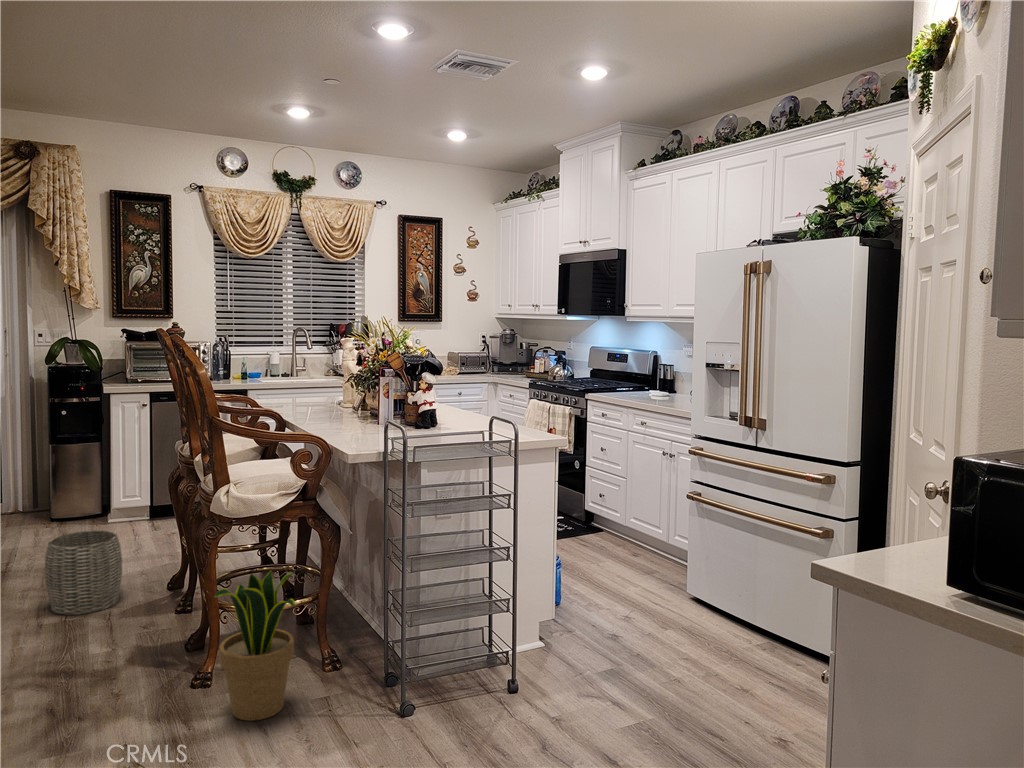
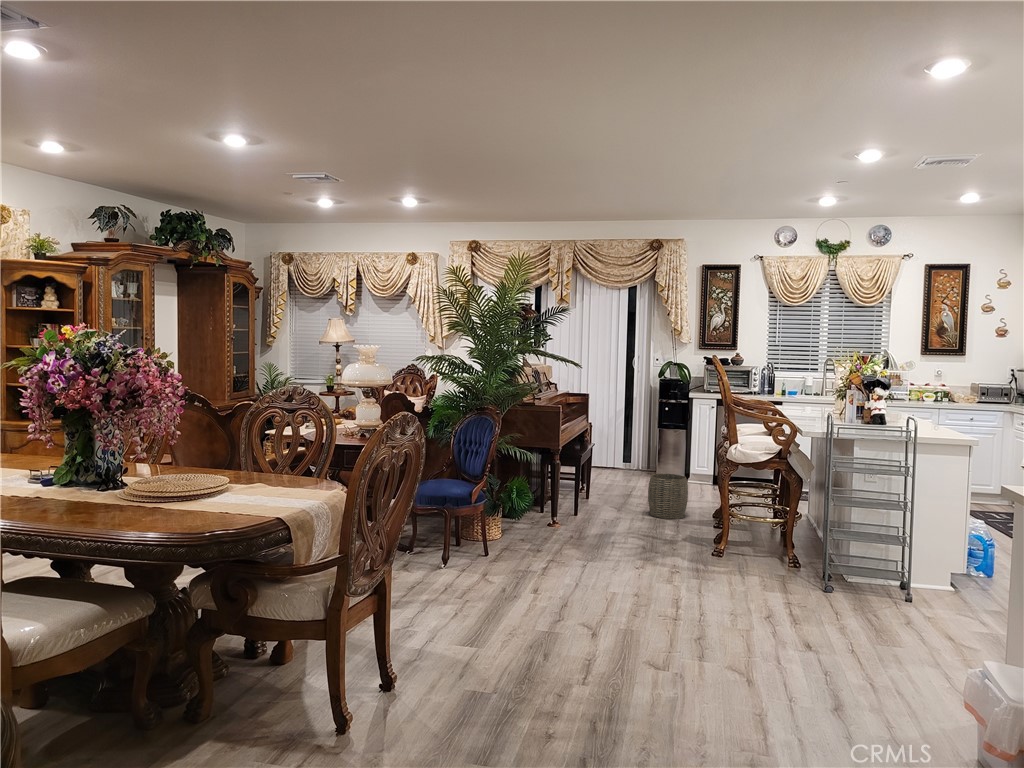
potted plant: present [214,571,295,721] -> none [724,492,772,575]

